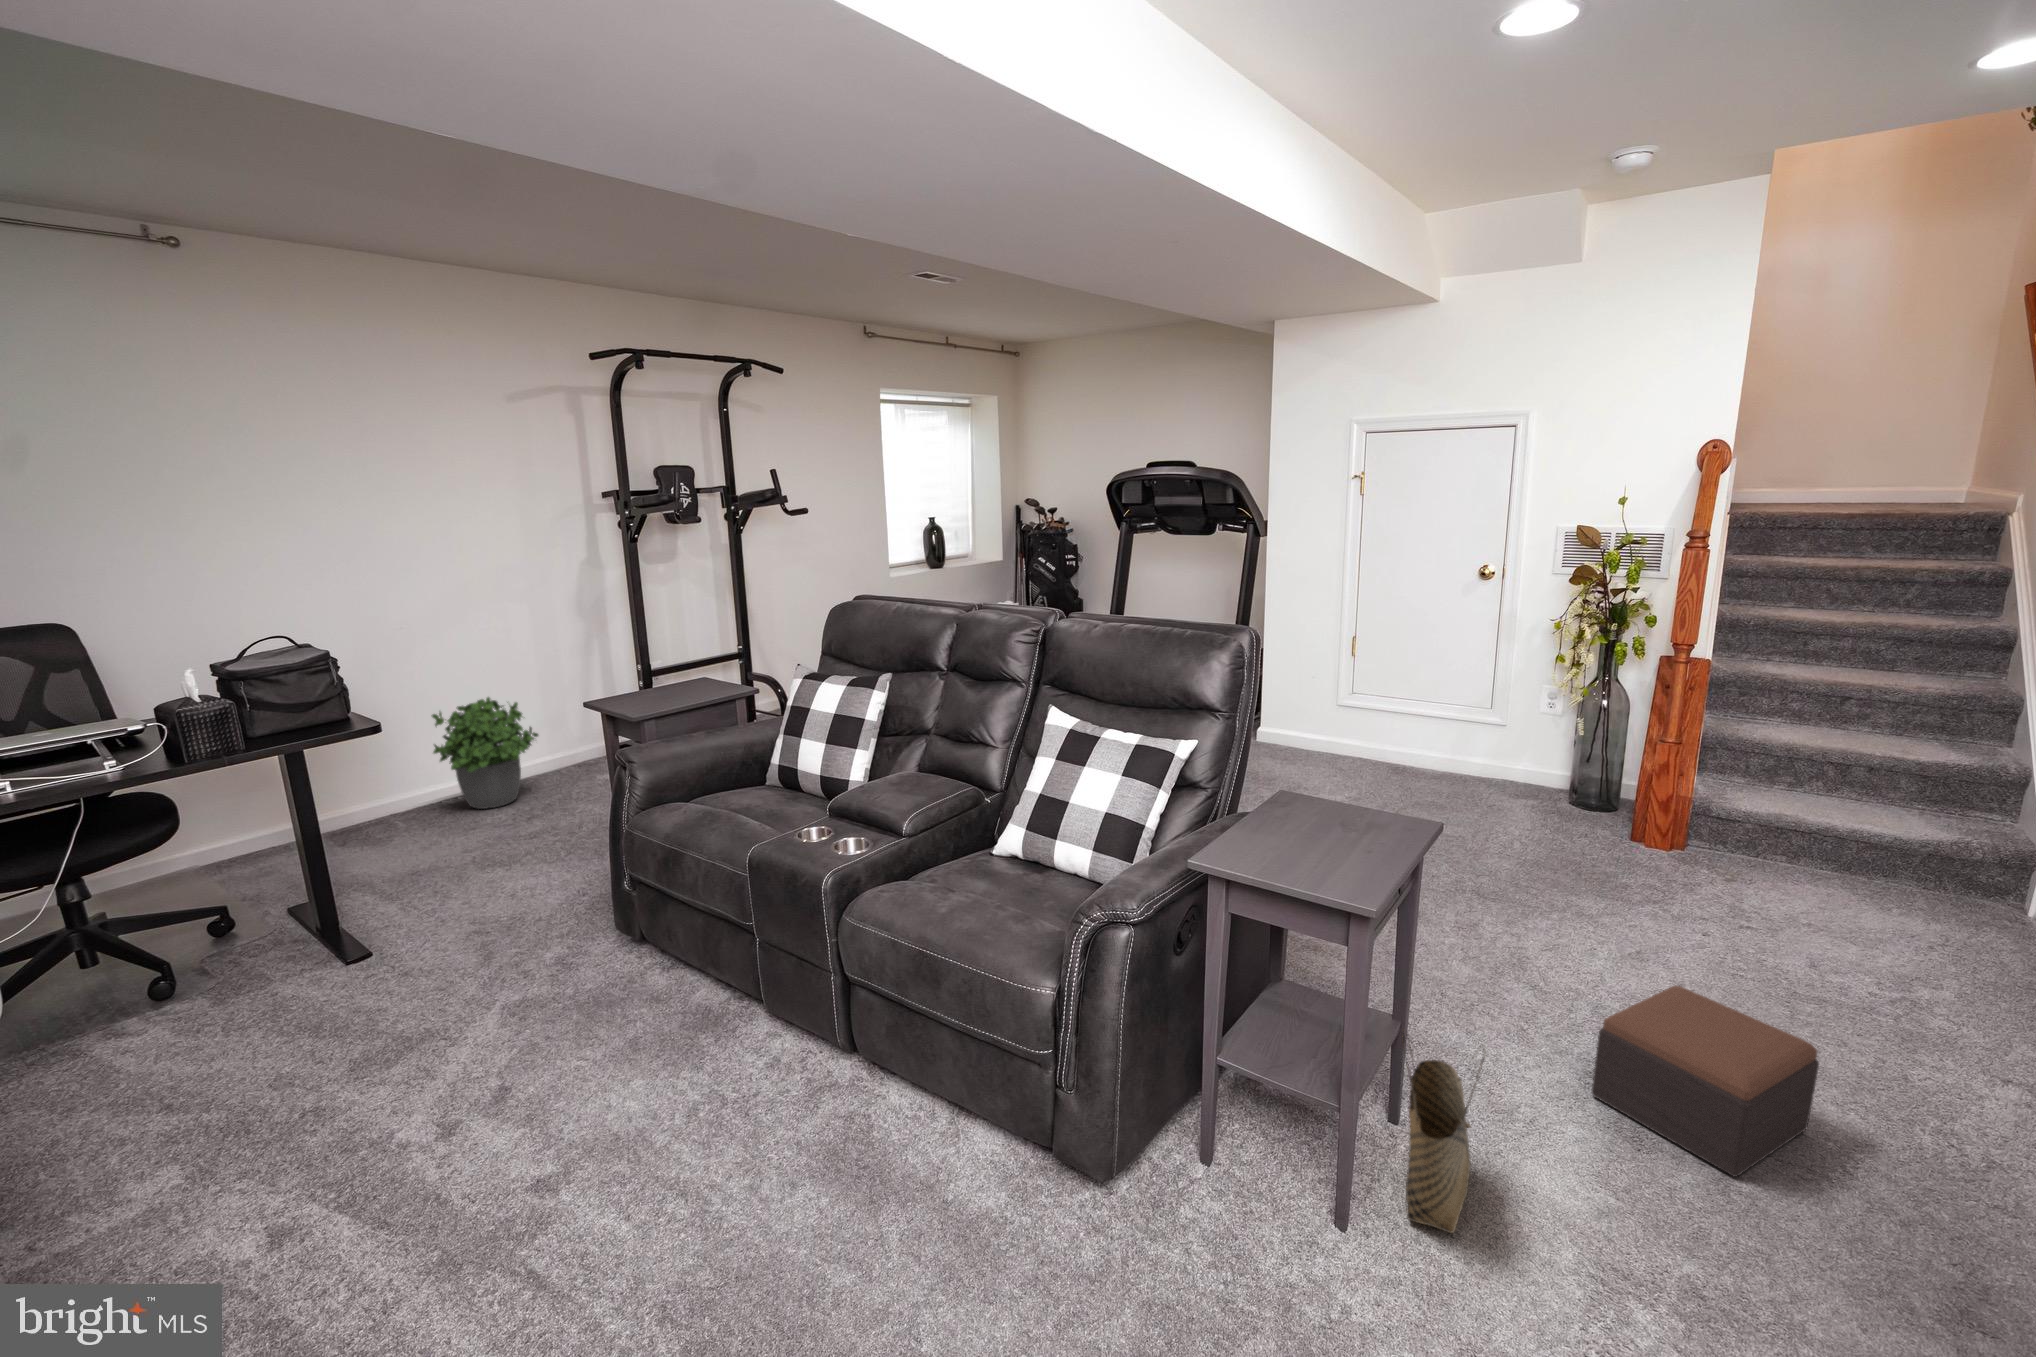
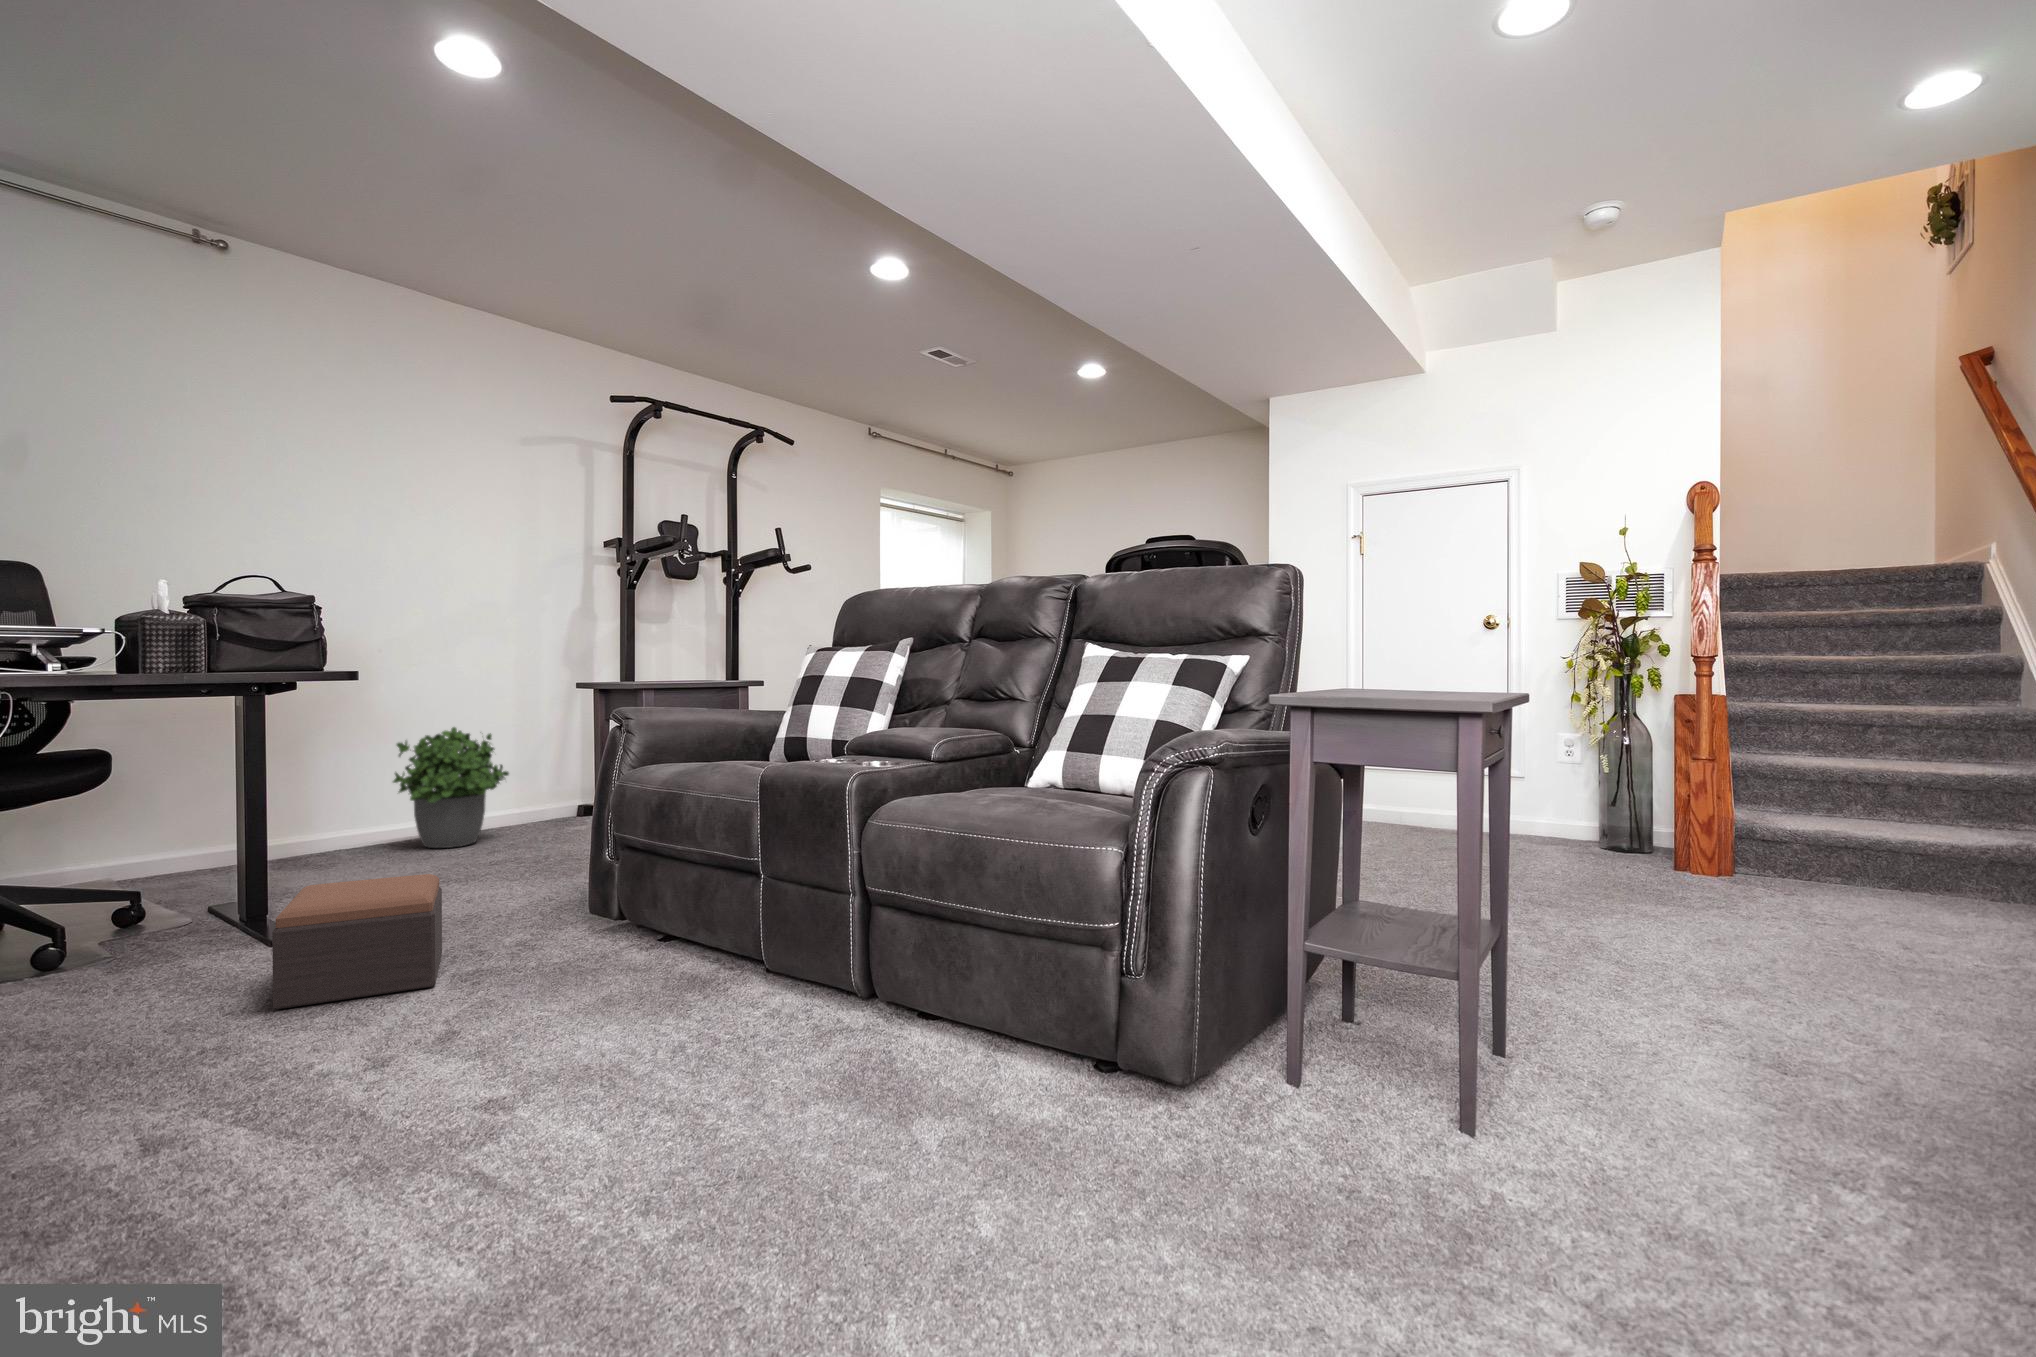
footstool: present [1592,986,1819,1177] -> present [272,874,442,1009]
woven basket: present [1402,1035,1486,1234] -> none [1512,901,1614,1131]

